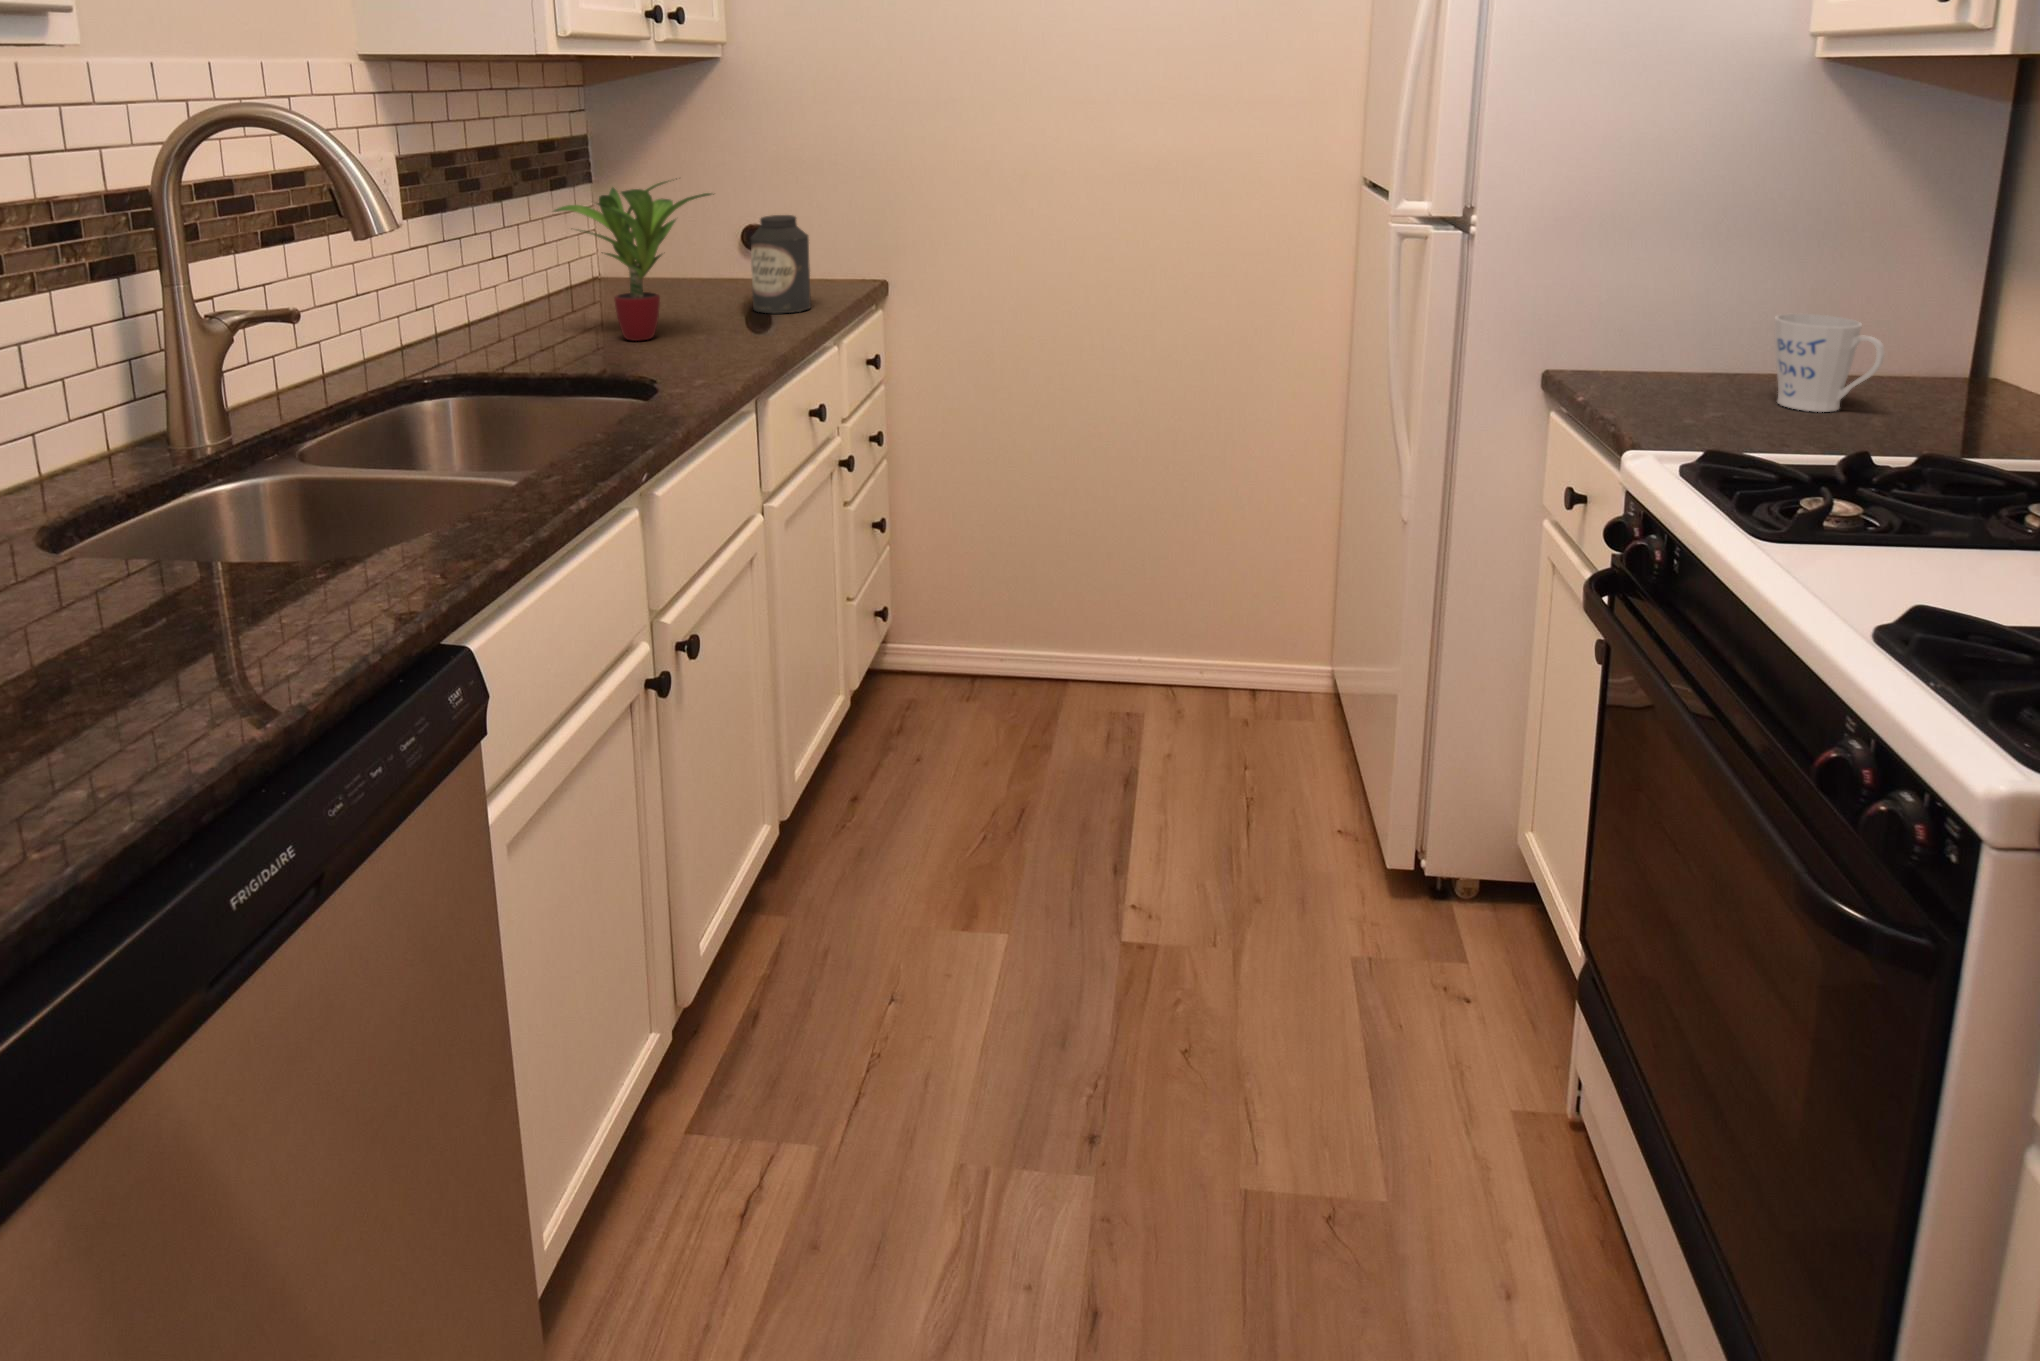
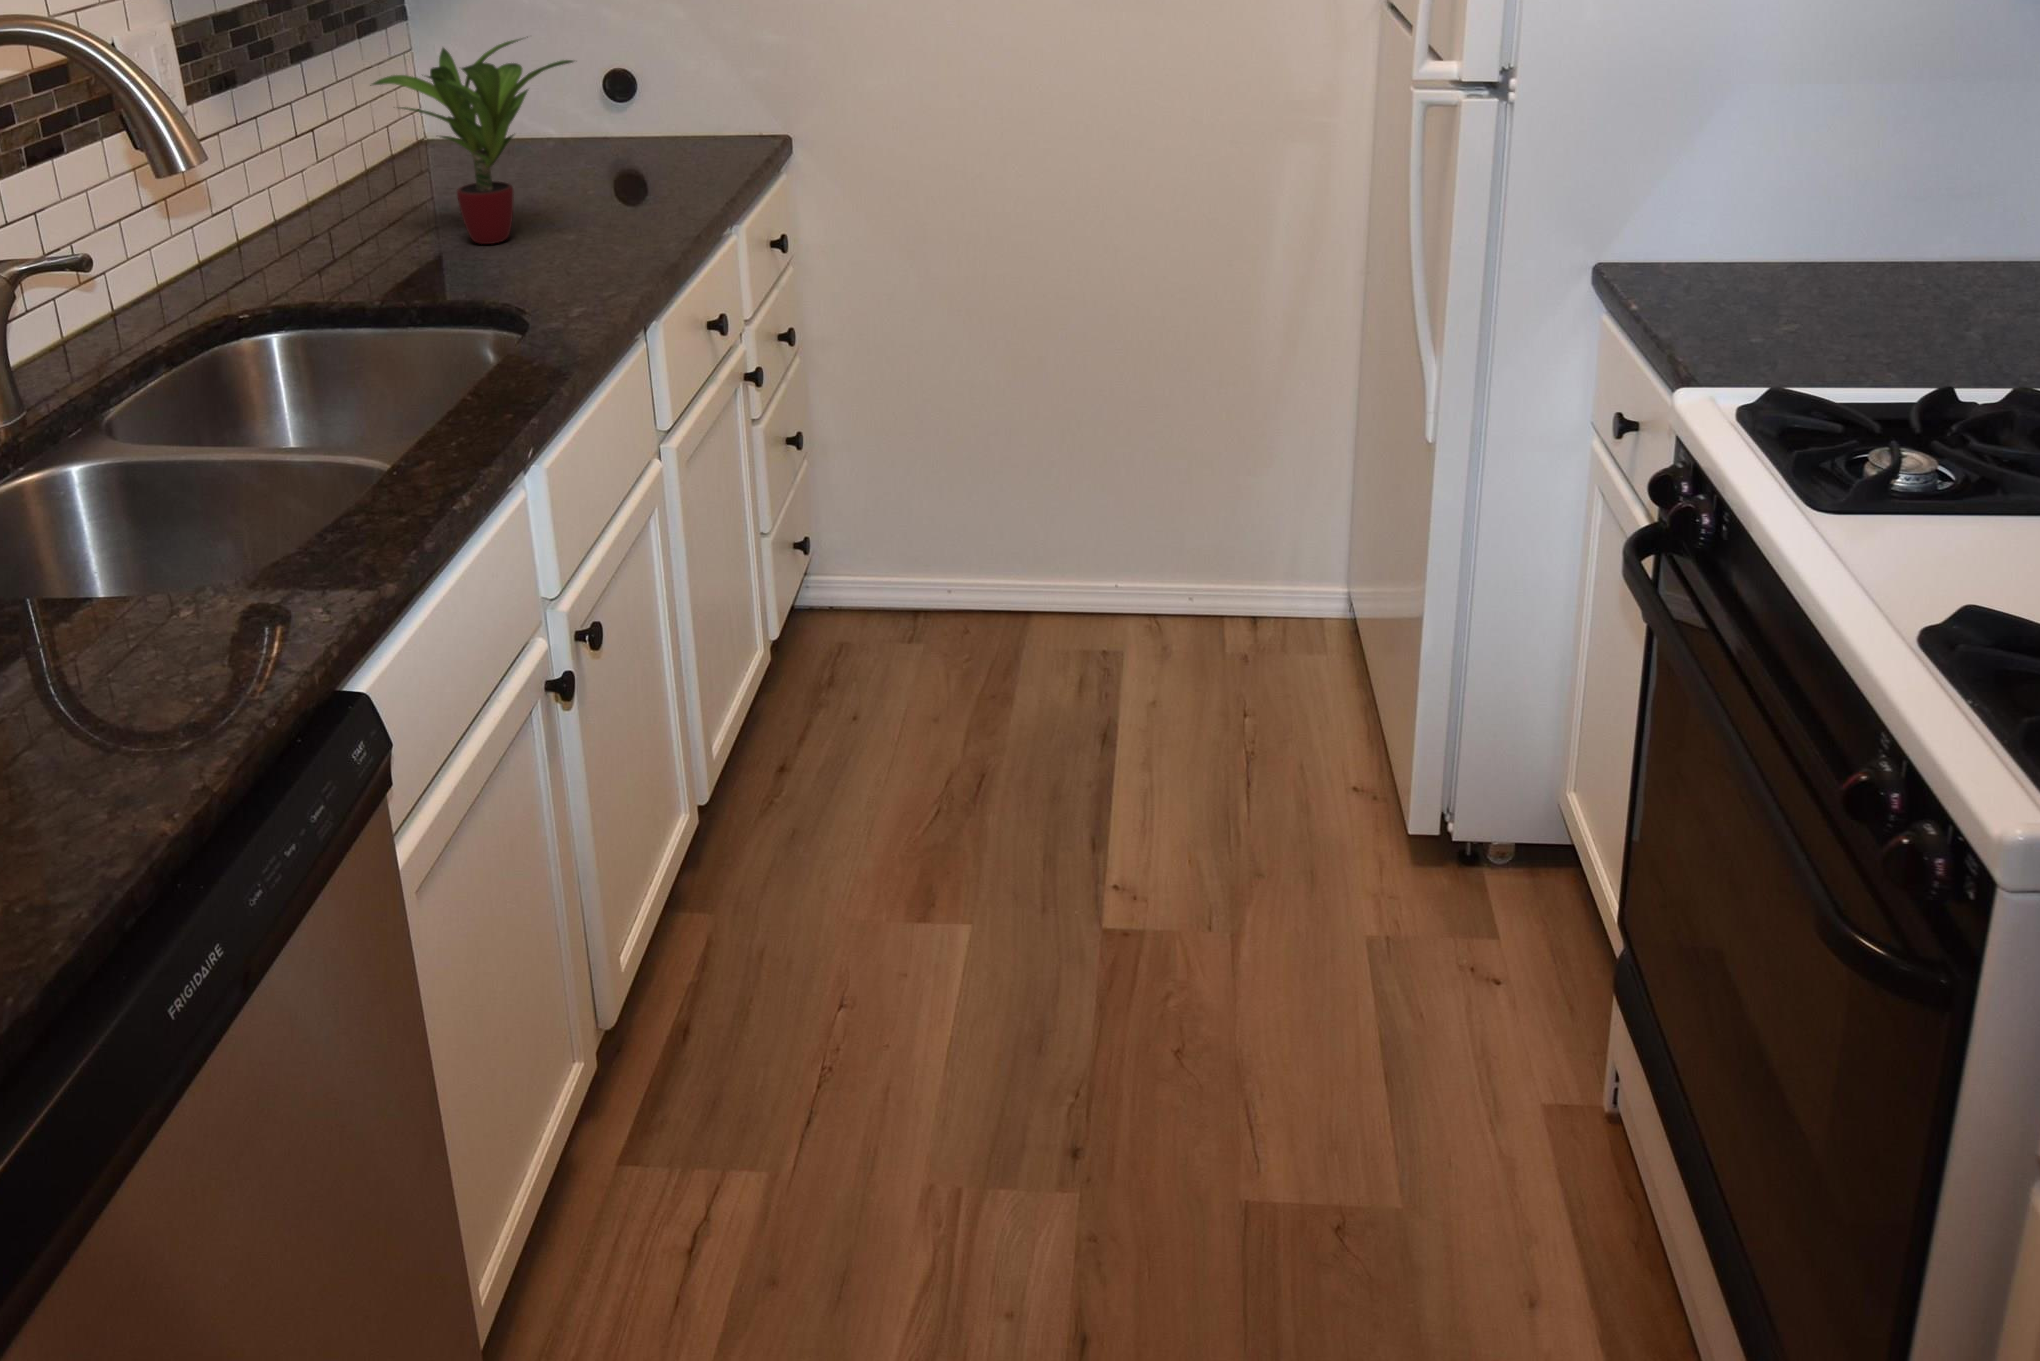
canister: present [751,215,811,313] -> none [618,66,699,193]
mug: present [1775,314,1885,412] -> none [1869,198,1995,318]

